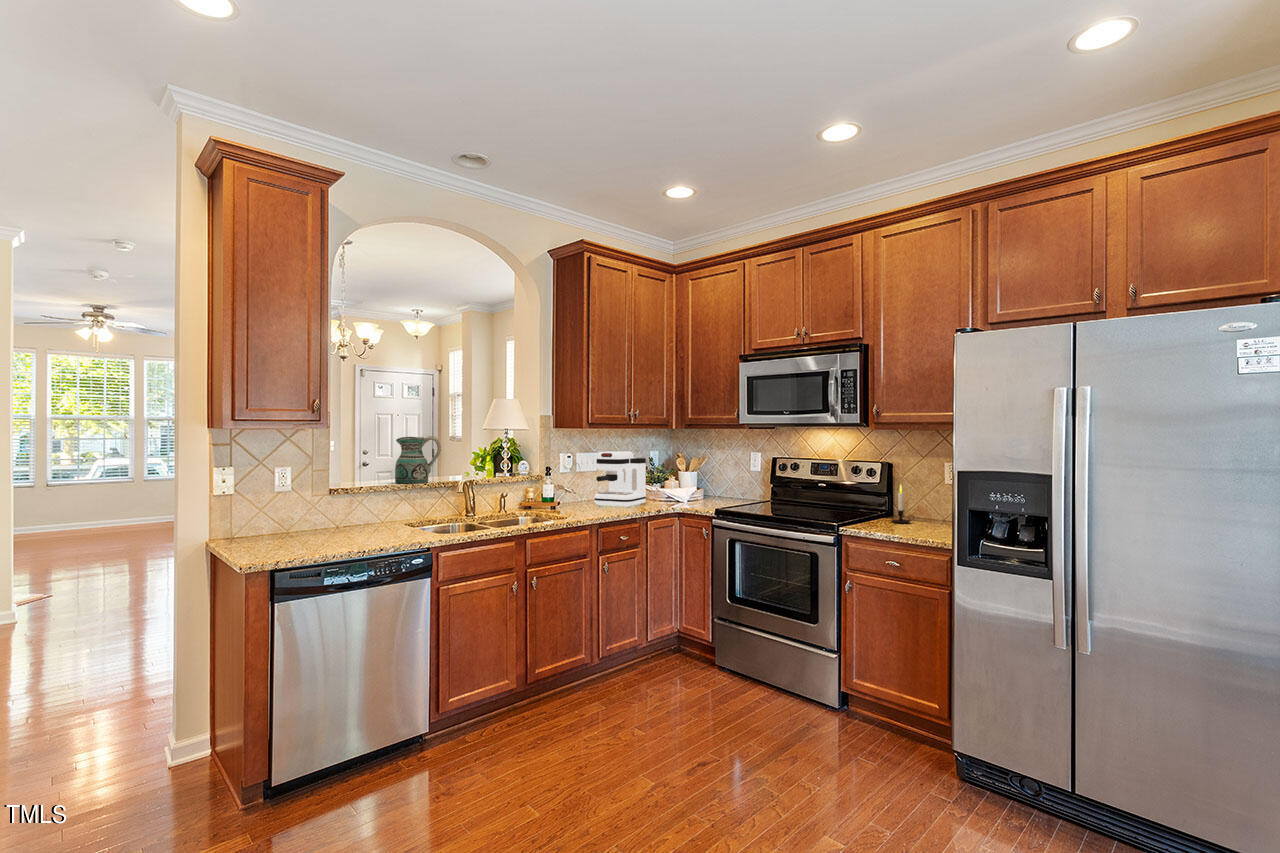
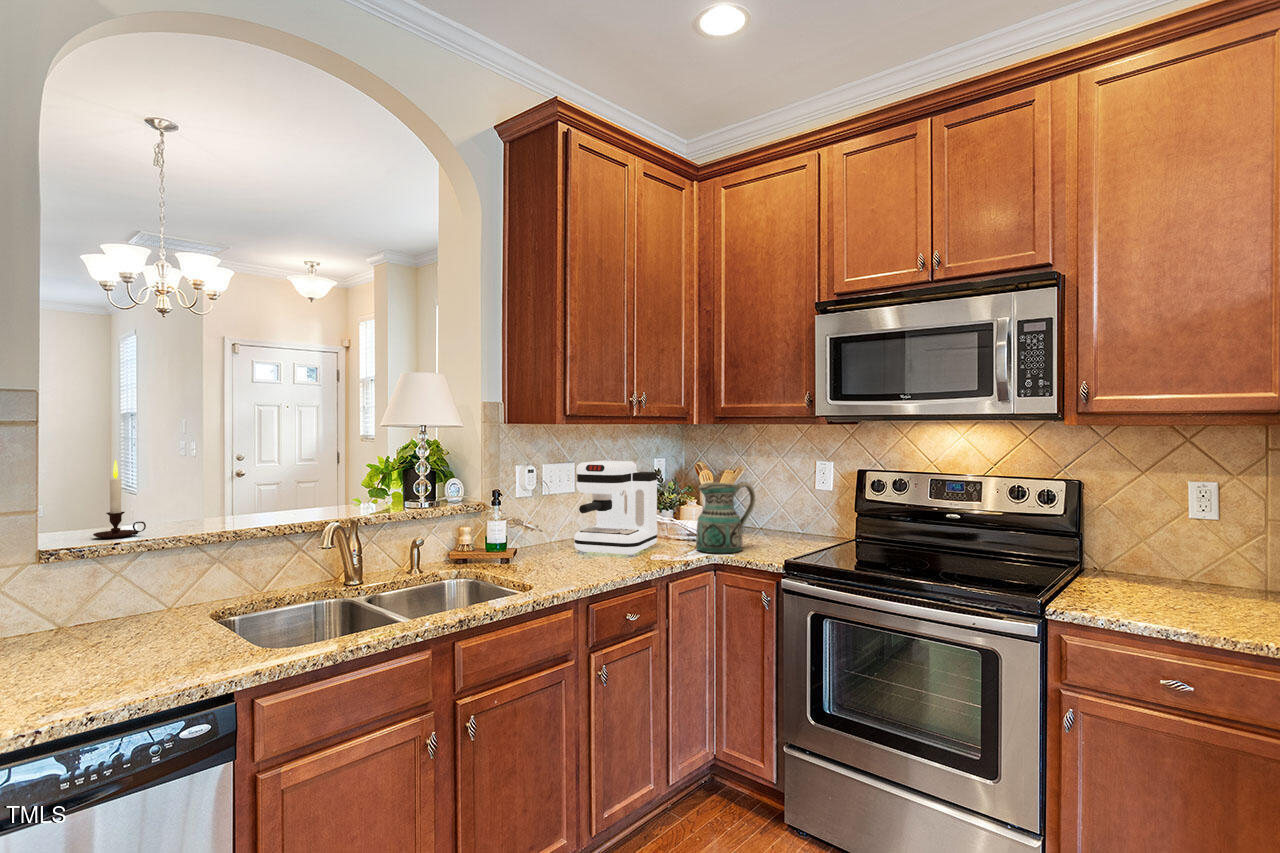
ceramic pitcher: present [395,436,441,484] -> present [696,482,755,553]
candle: present [891,484,914,523] -> present [93,460,146,538]

